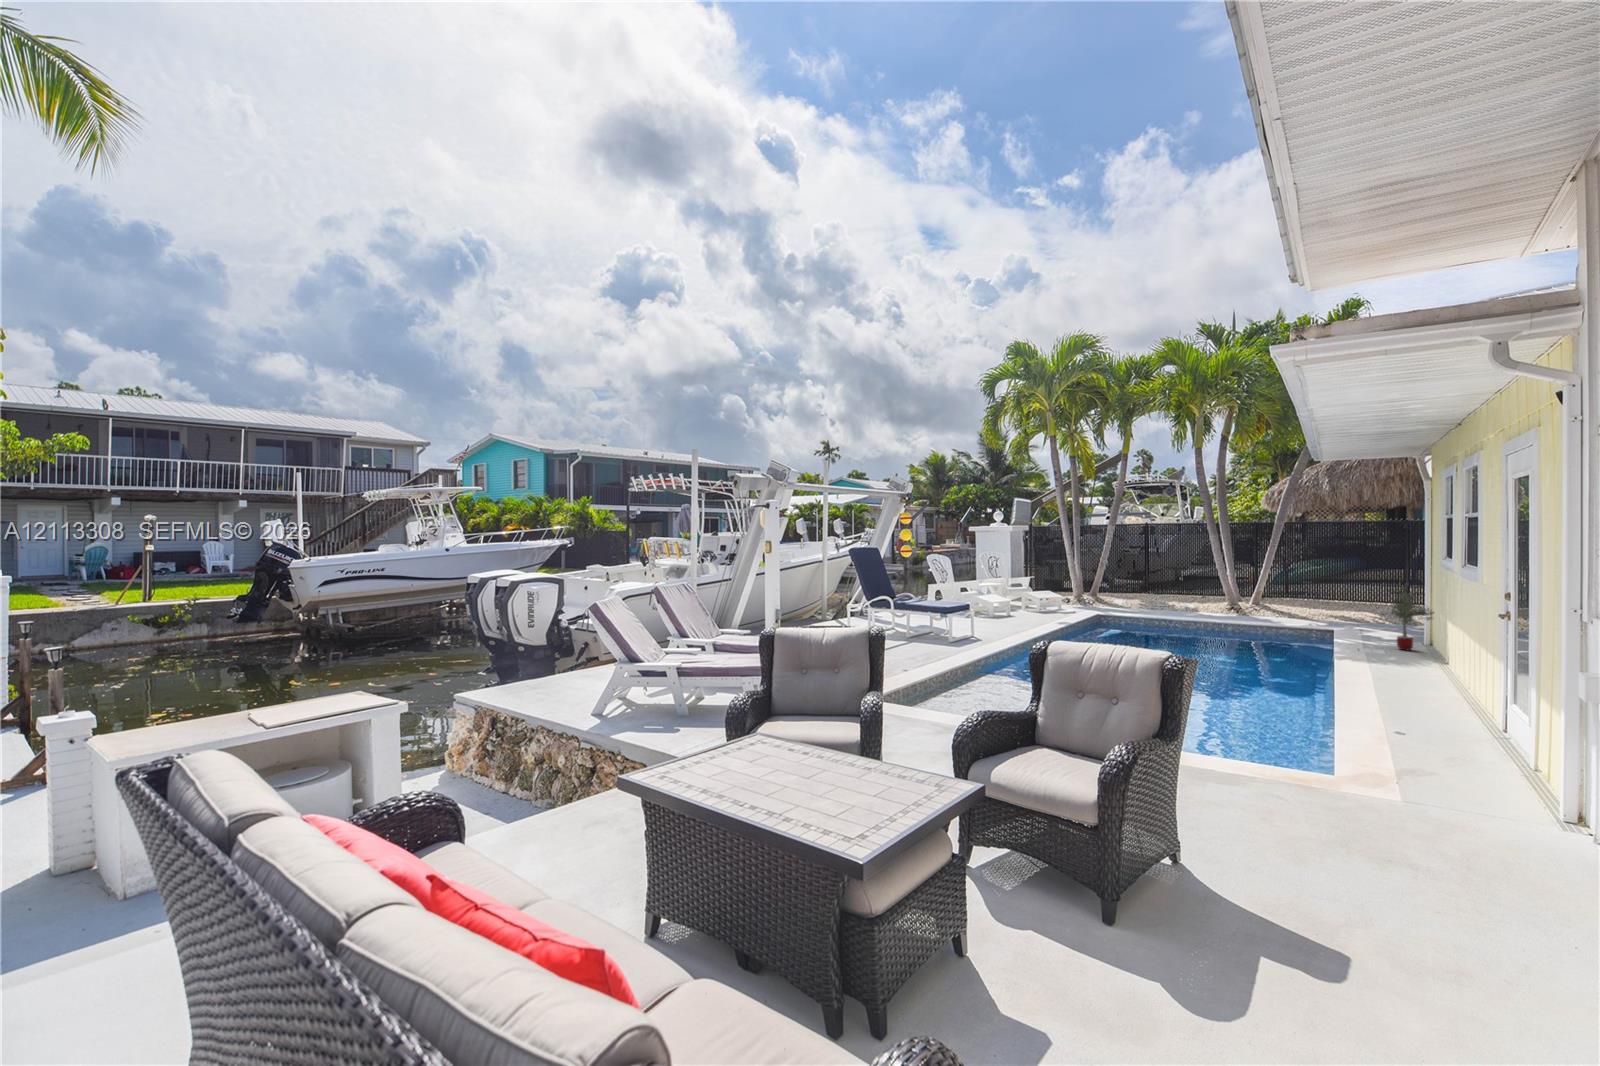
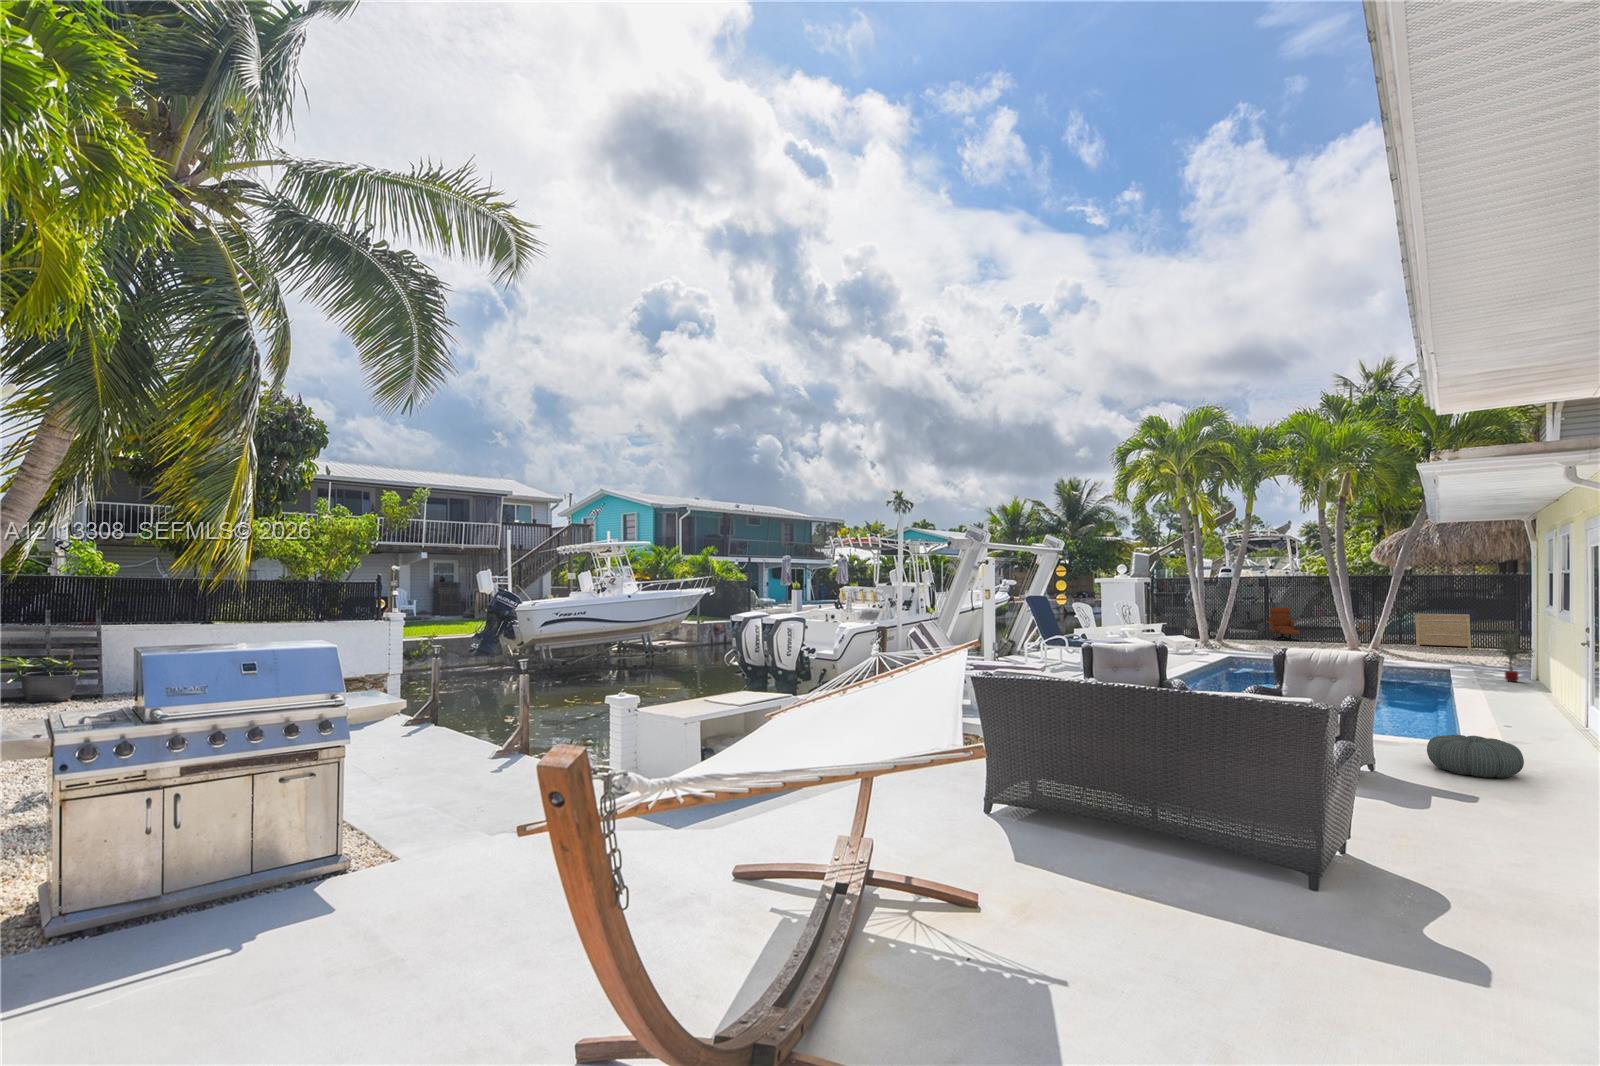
lounge chair: none [1145,558,1178,596] -> present [1267,608,1300,641]
side table: none [1300,564,1358,603] -> present [1415,613,1471,648]
pouf: none [1278,788,1447,884] -> present [1427,735,1524,778]

